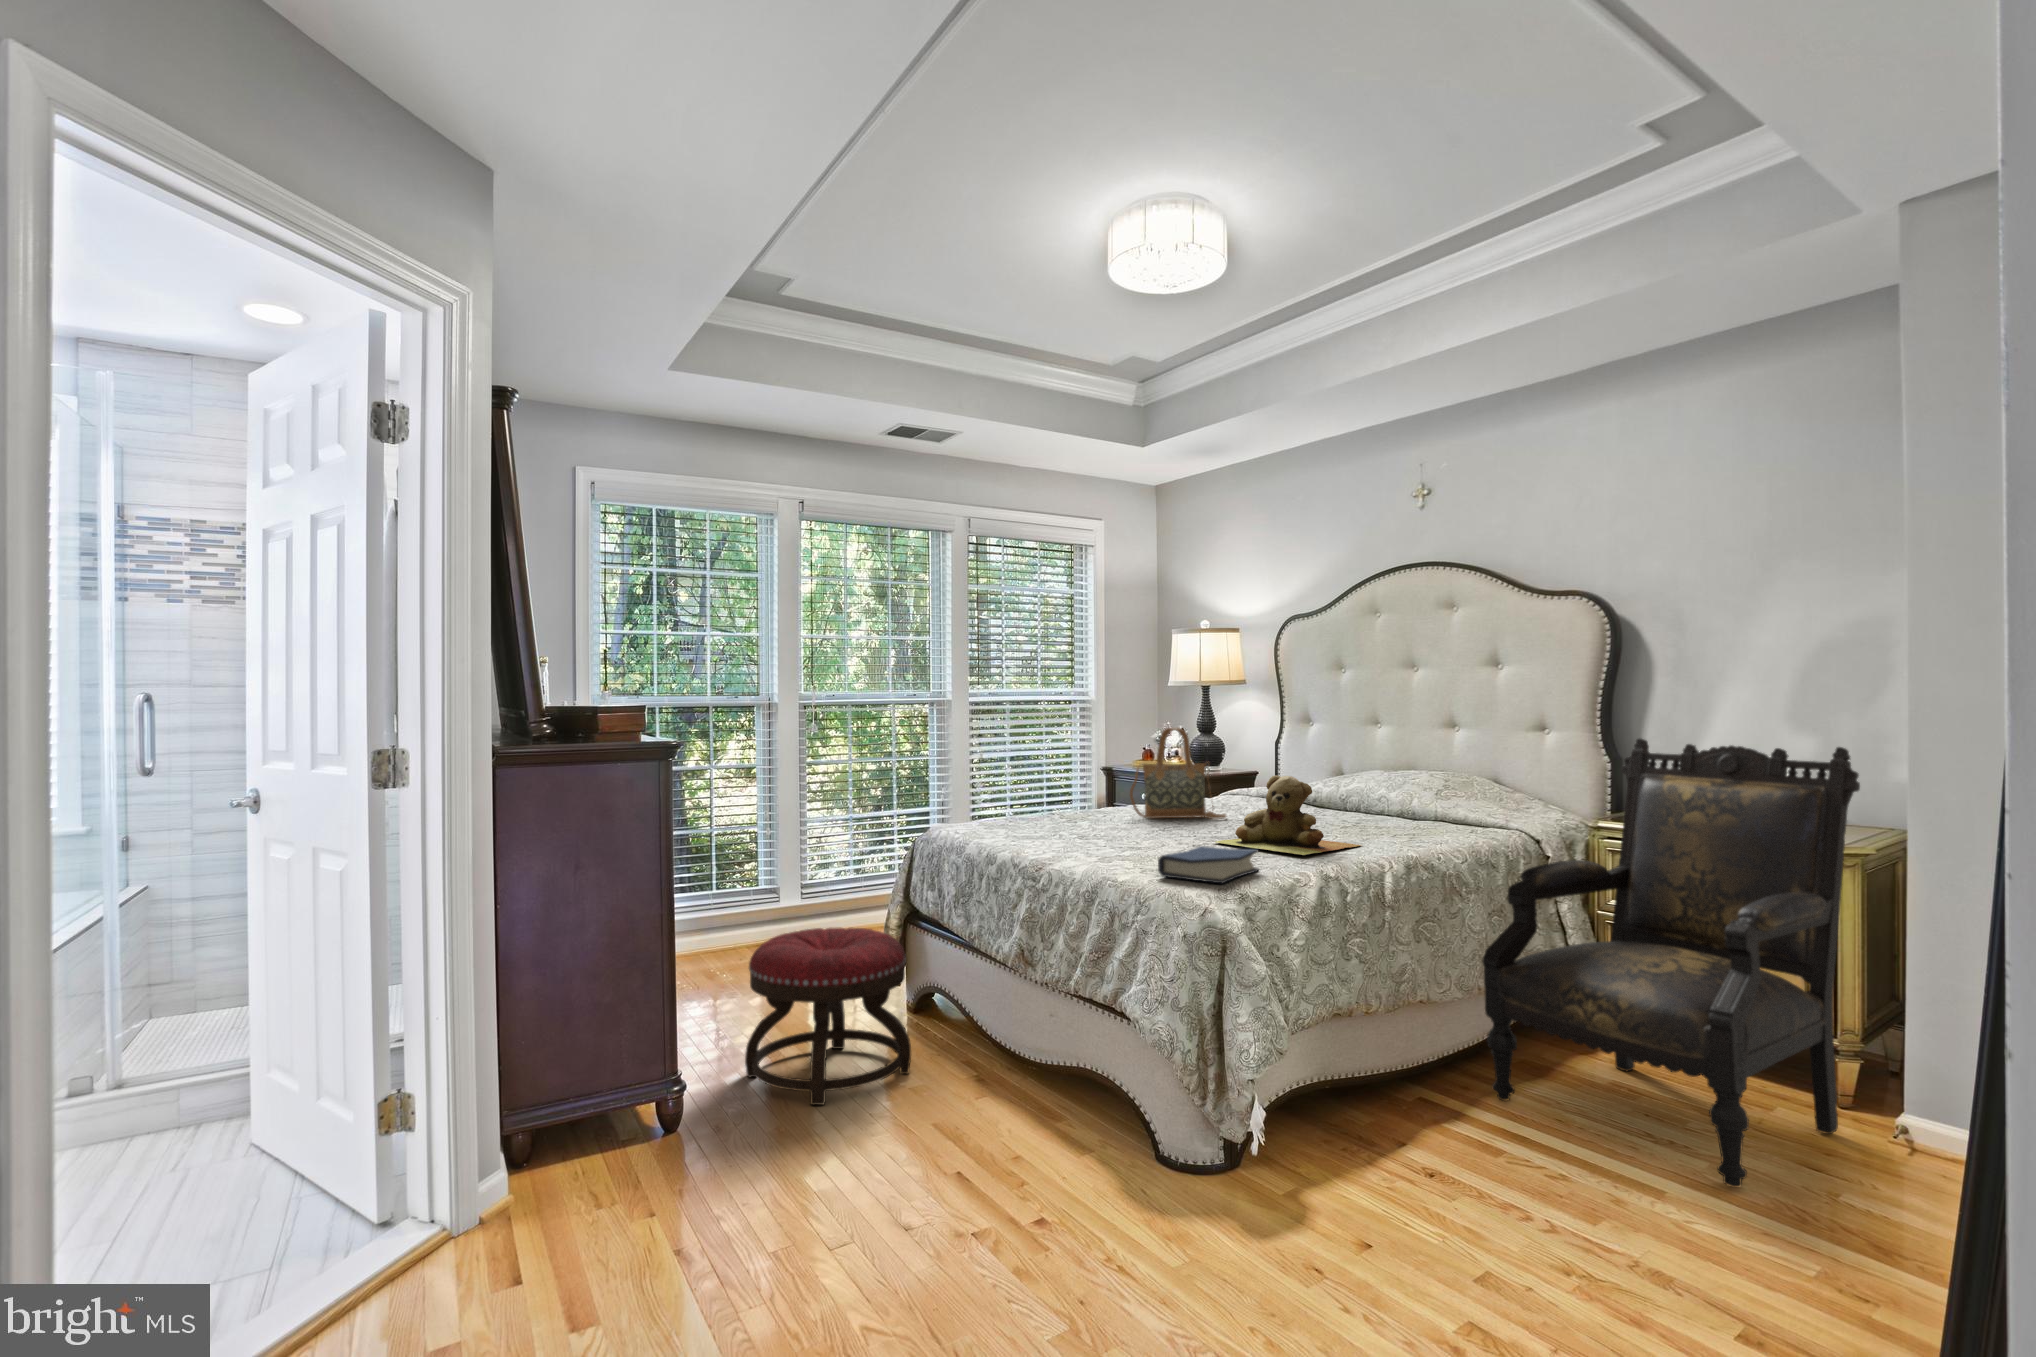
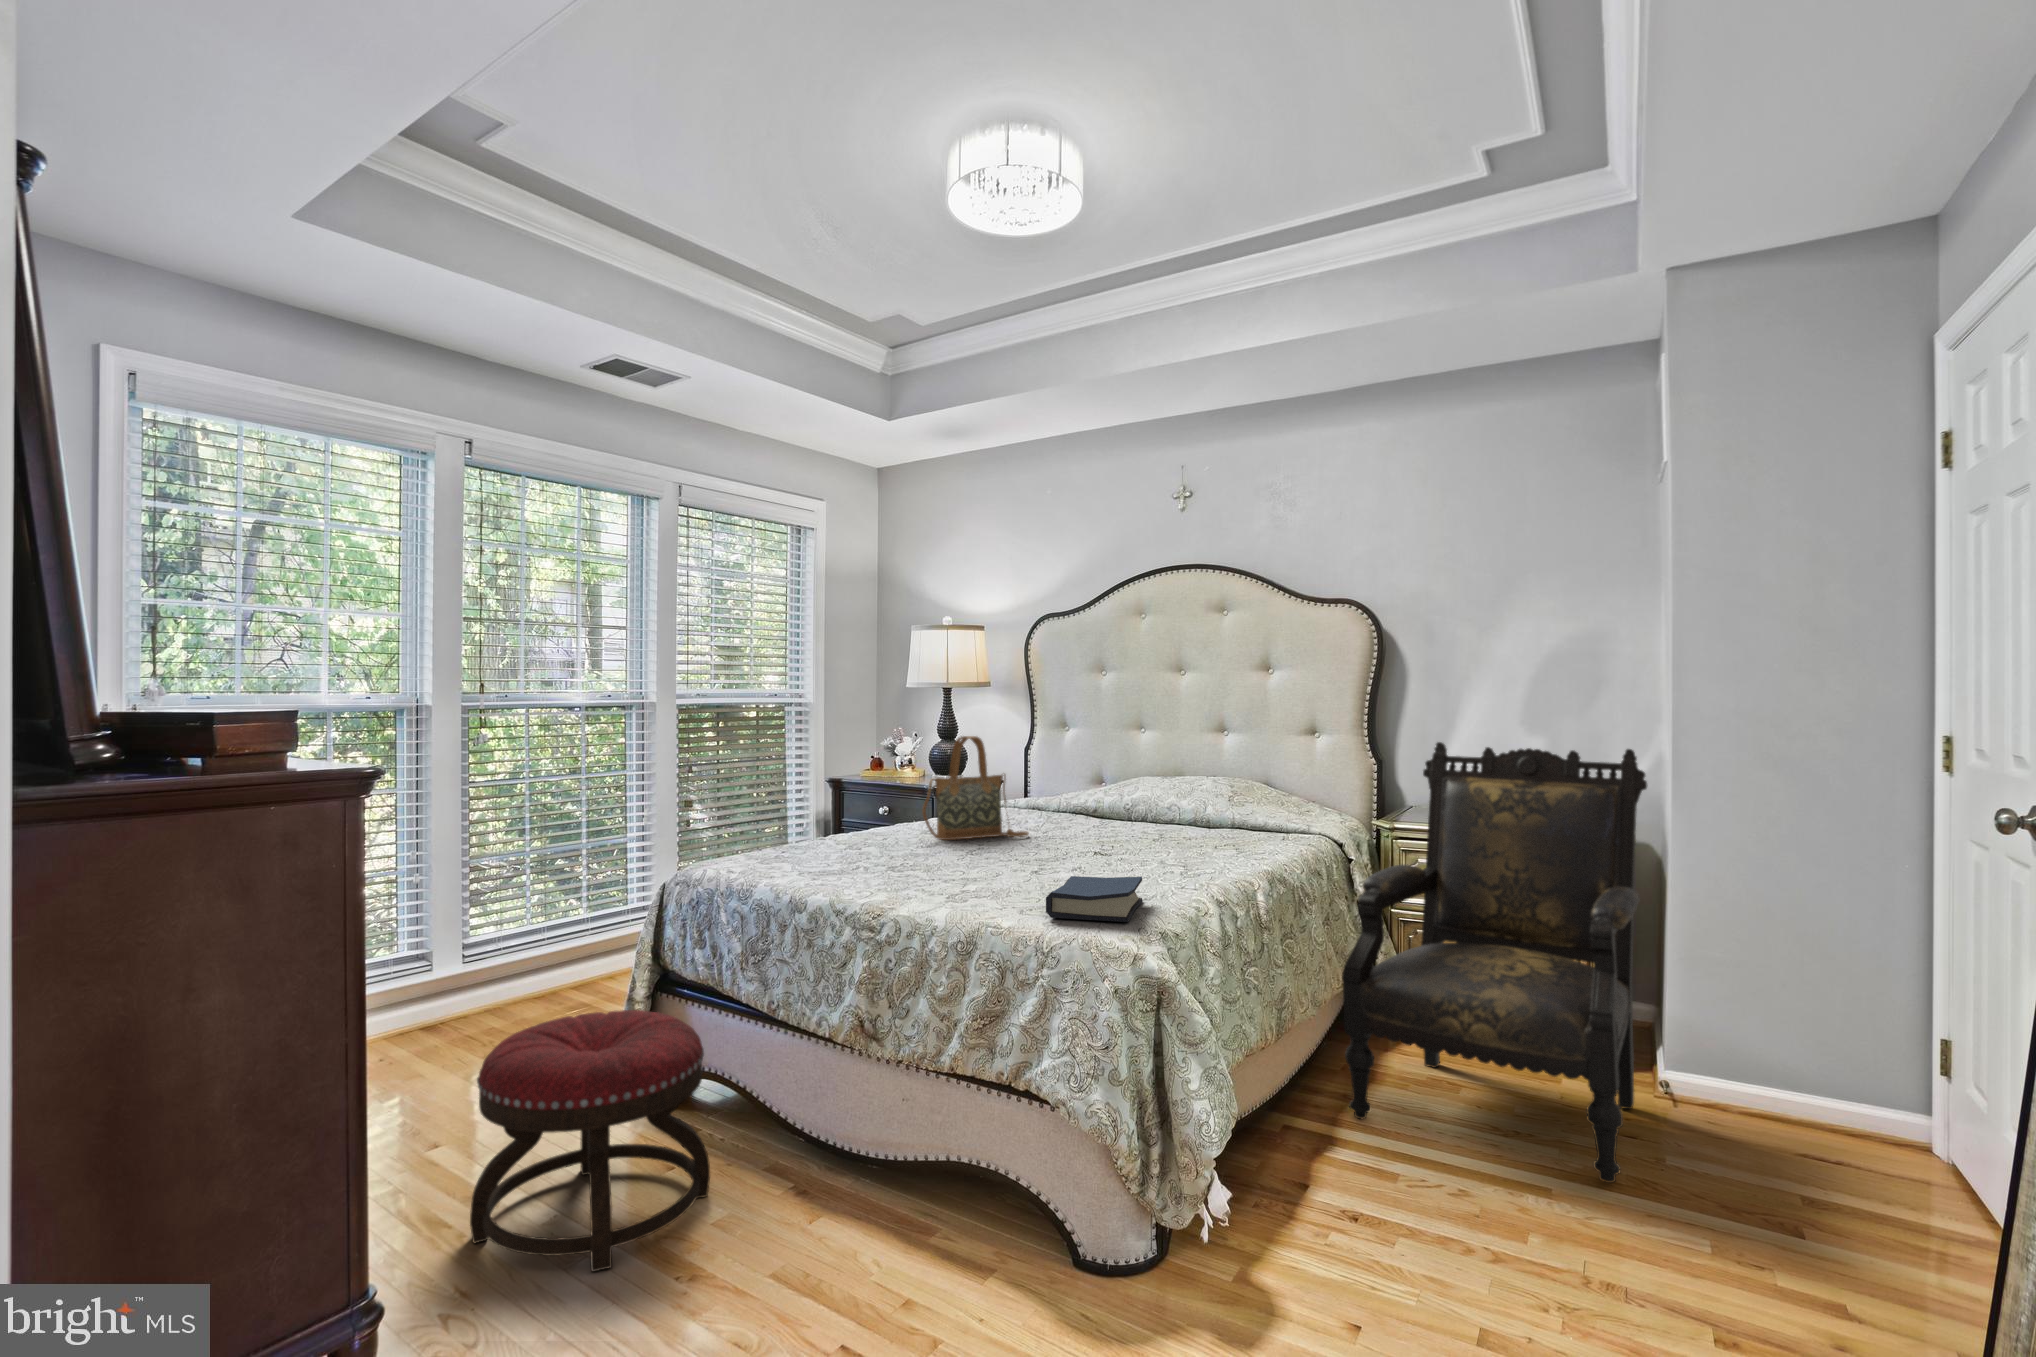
teddy bear: present [1216,775,1361,855] -> none [1052,789,1205,878]

